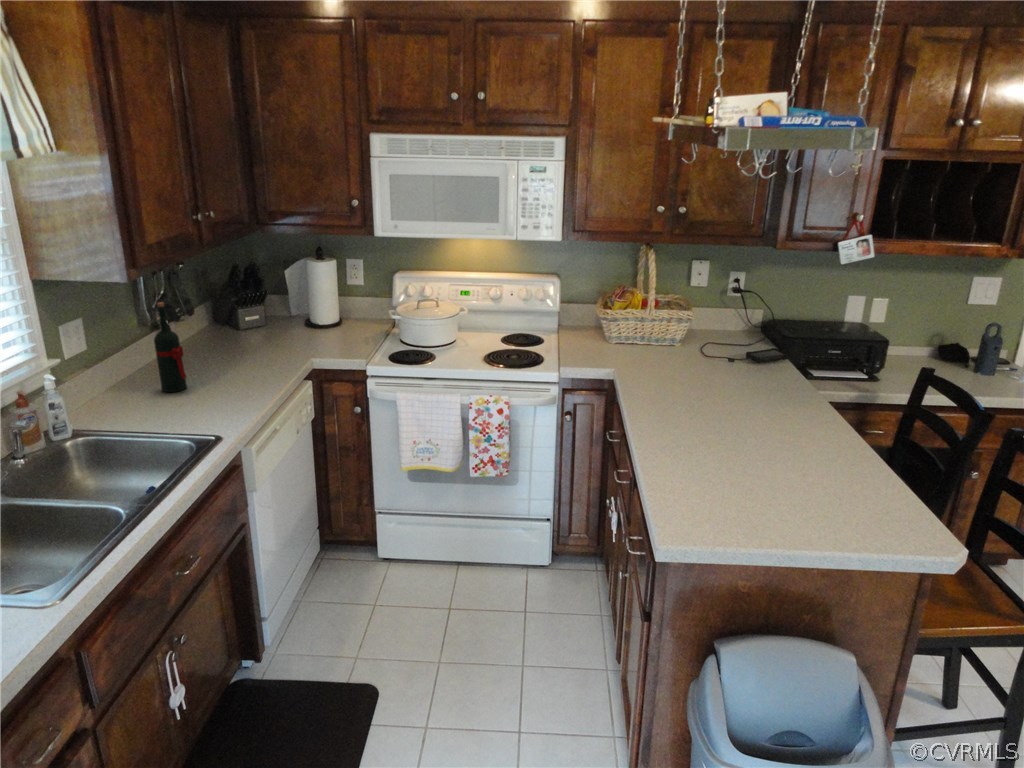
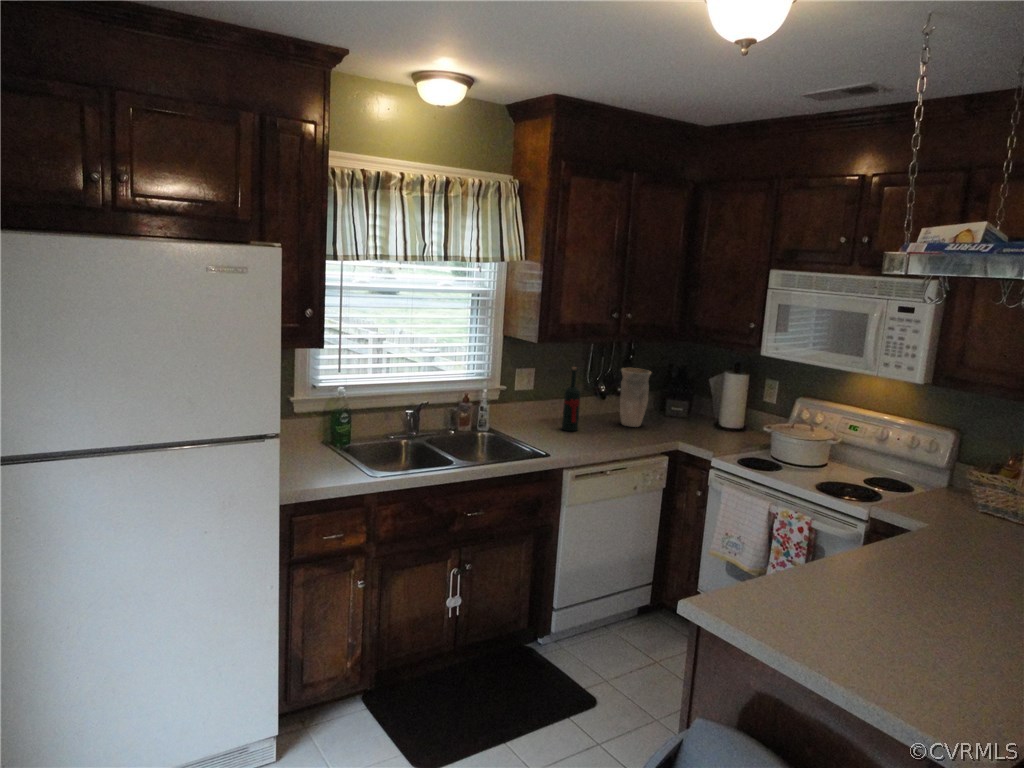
vase: none [199,284,243,360] -> present [620,368,651,427]

